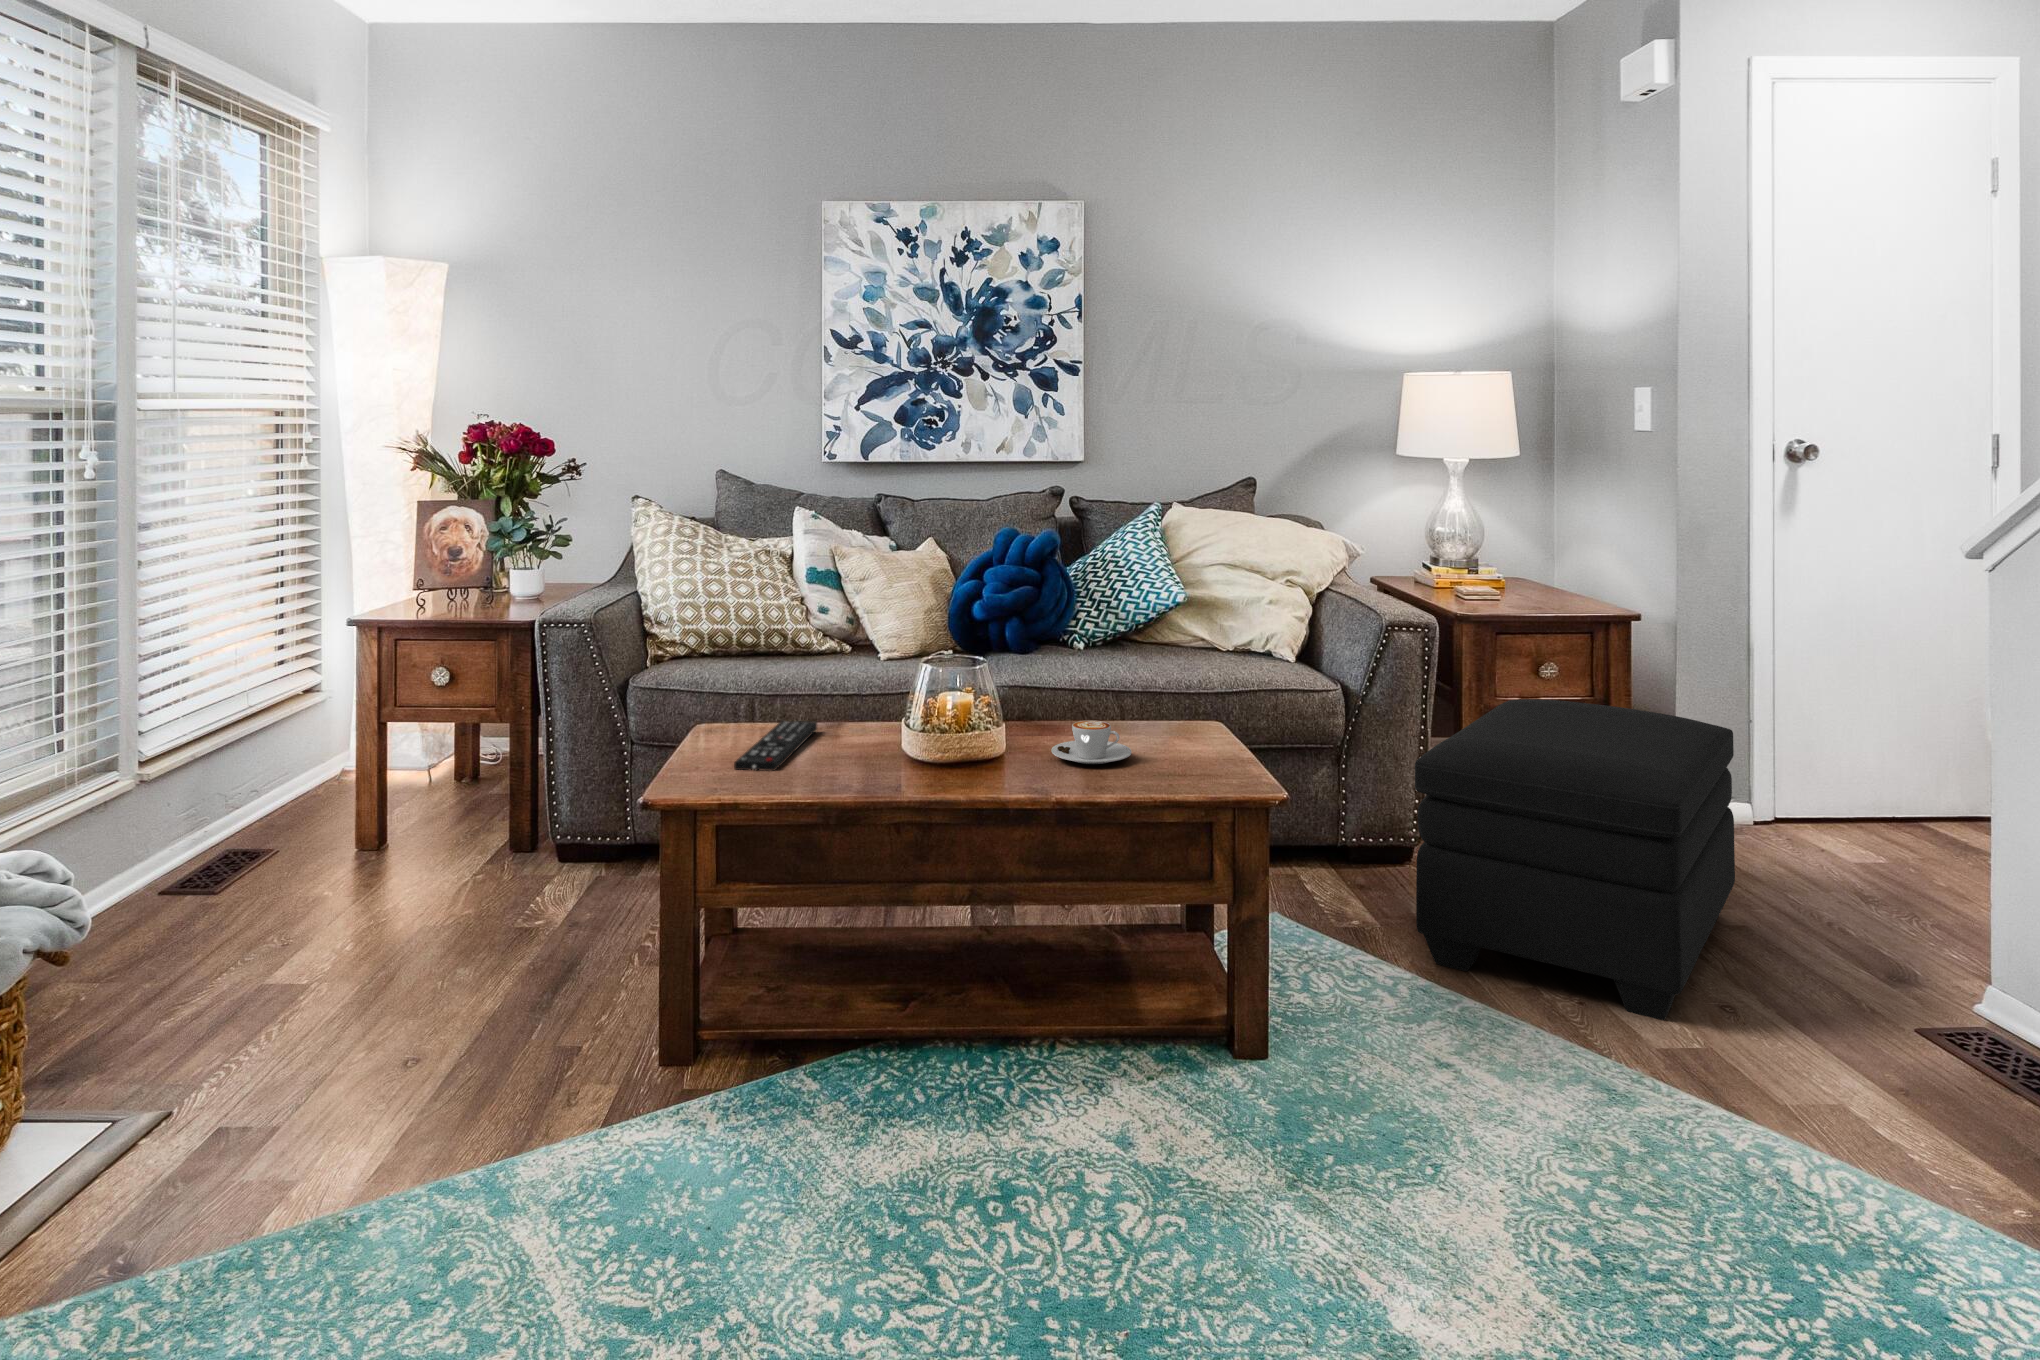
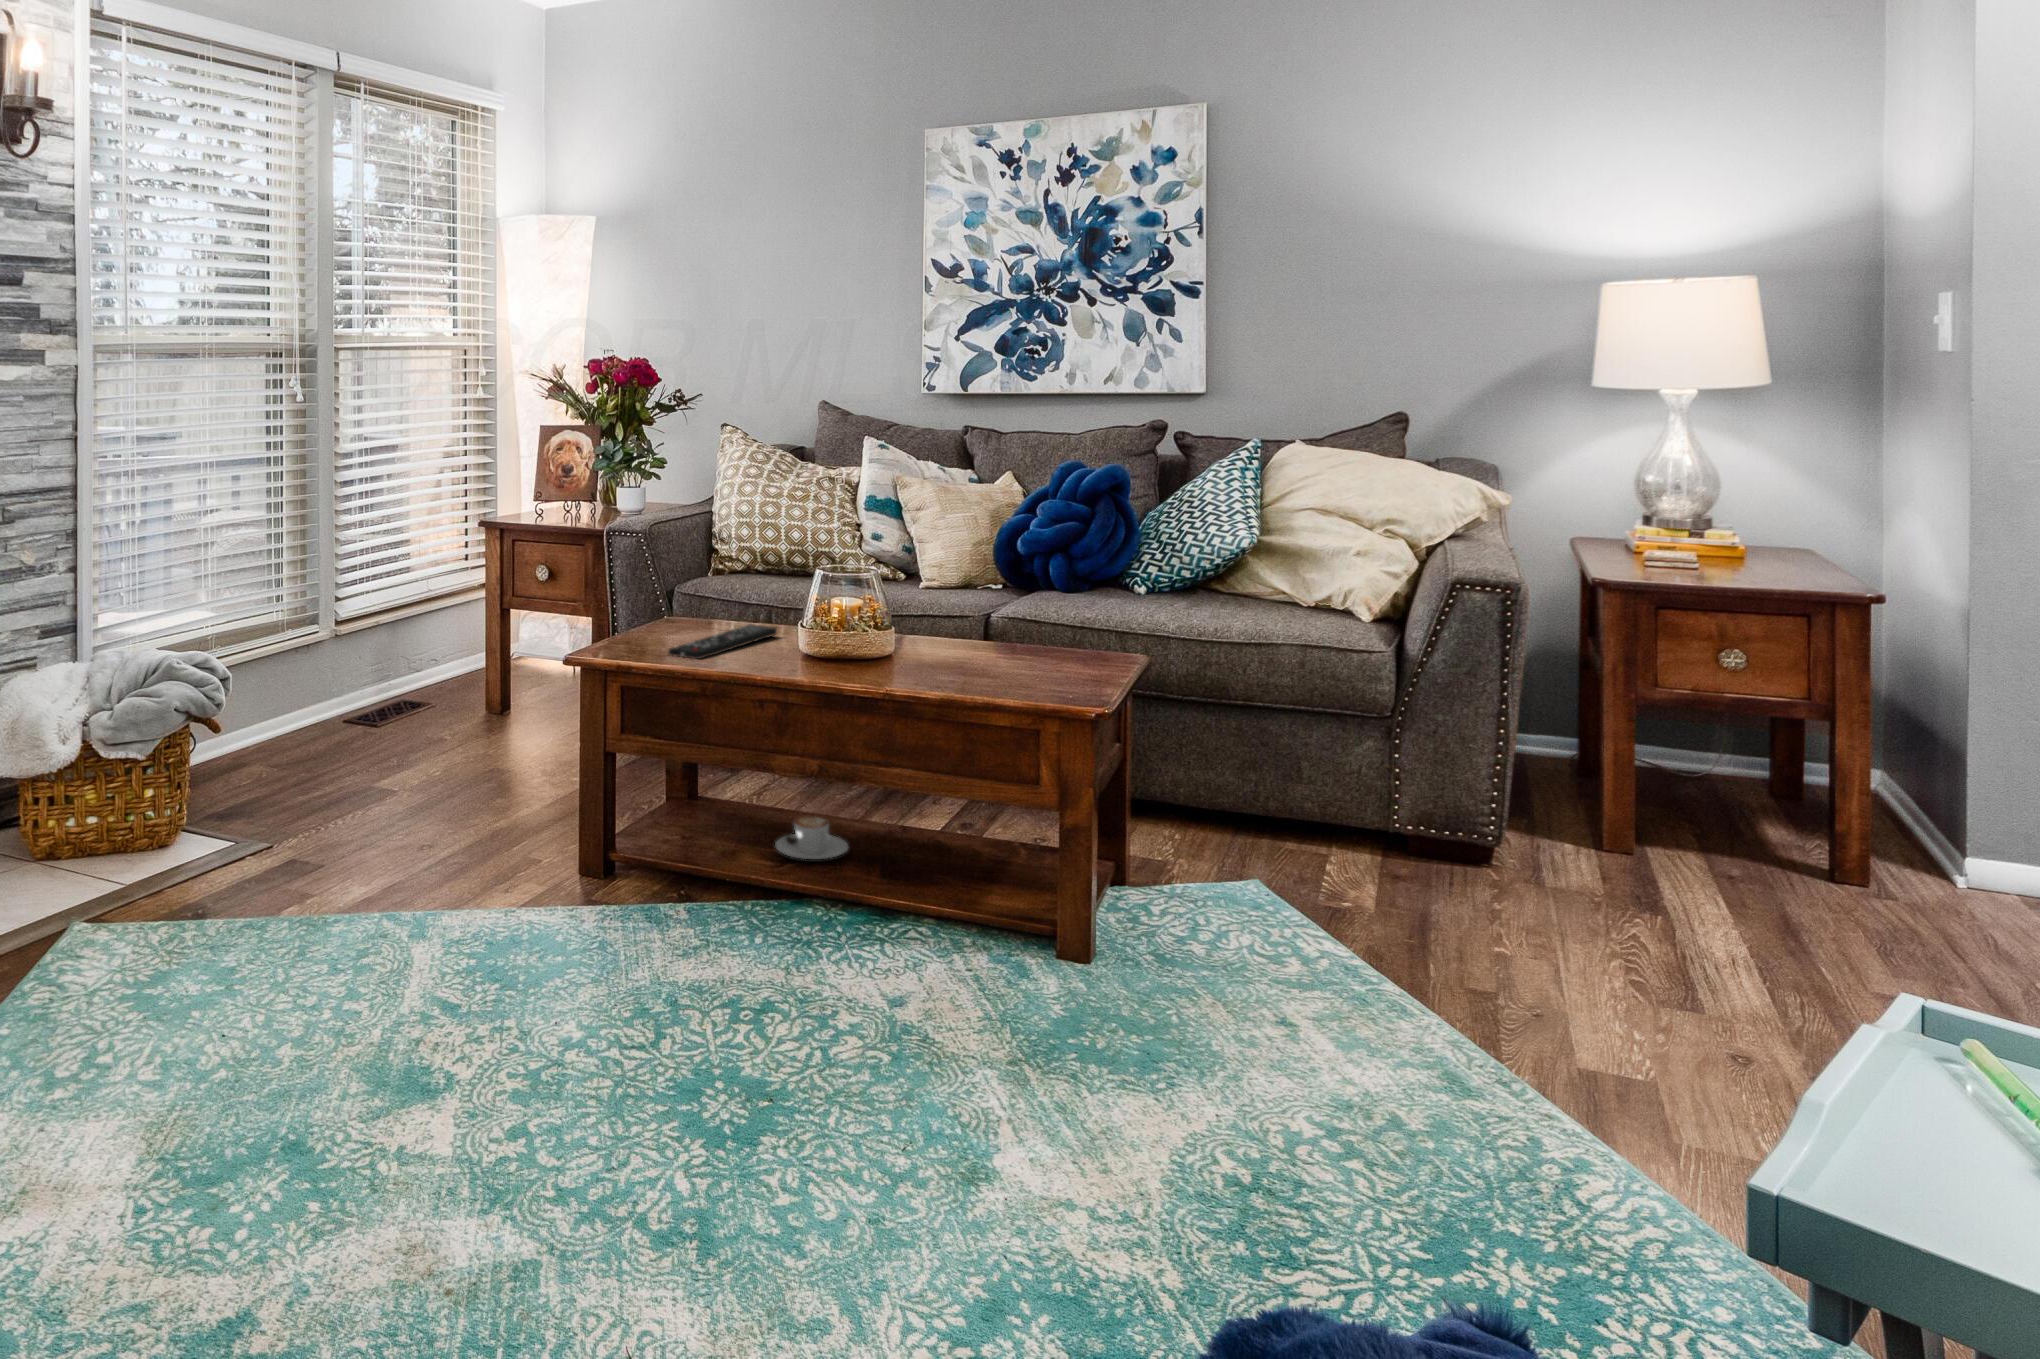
ottoman: present [1415,699,1735,1020] -> none [1363,688,1882,1050]
coffee cup: present [1052,721,1131,764] -> present [775,817,848,859]

